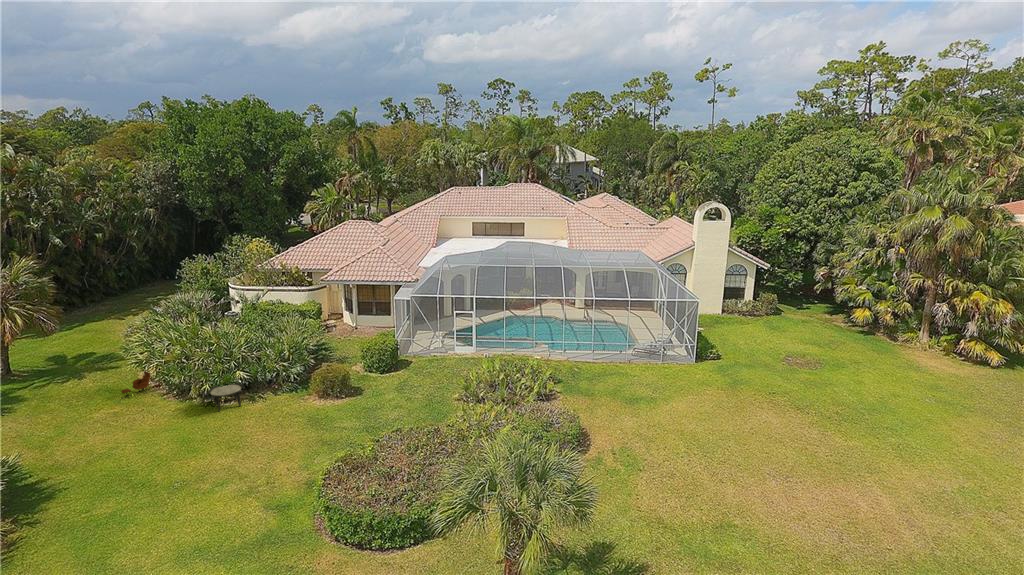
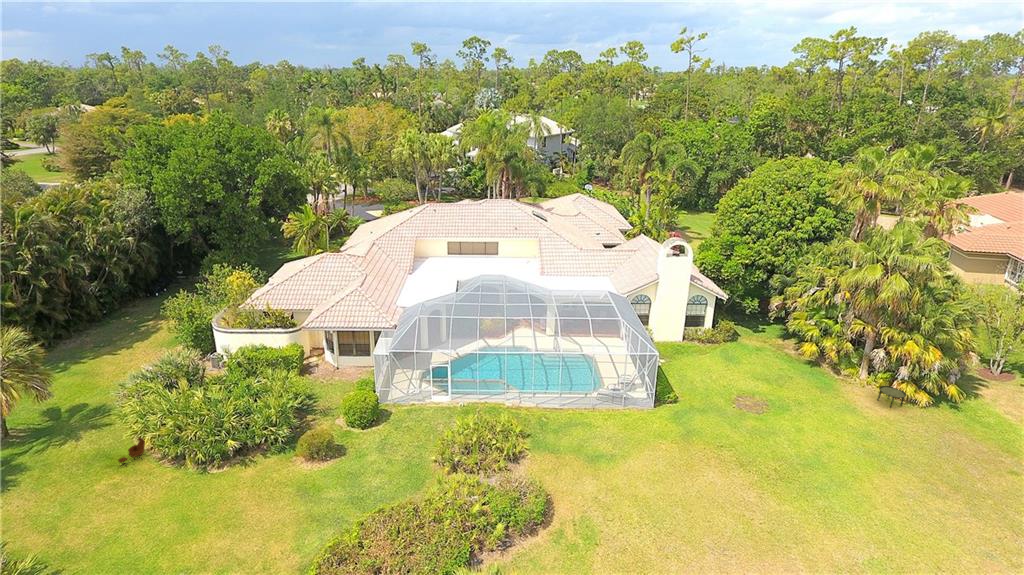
round table: present [208,383,243,411] -> present [877,386,906,407]

